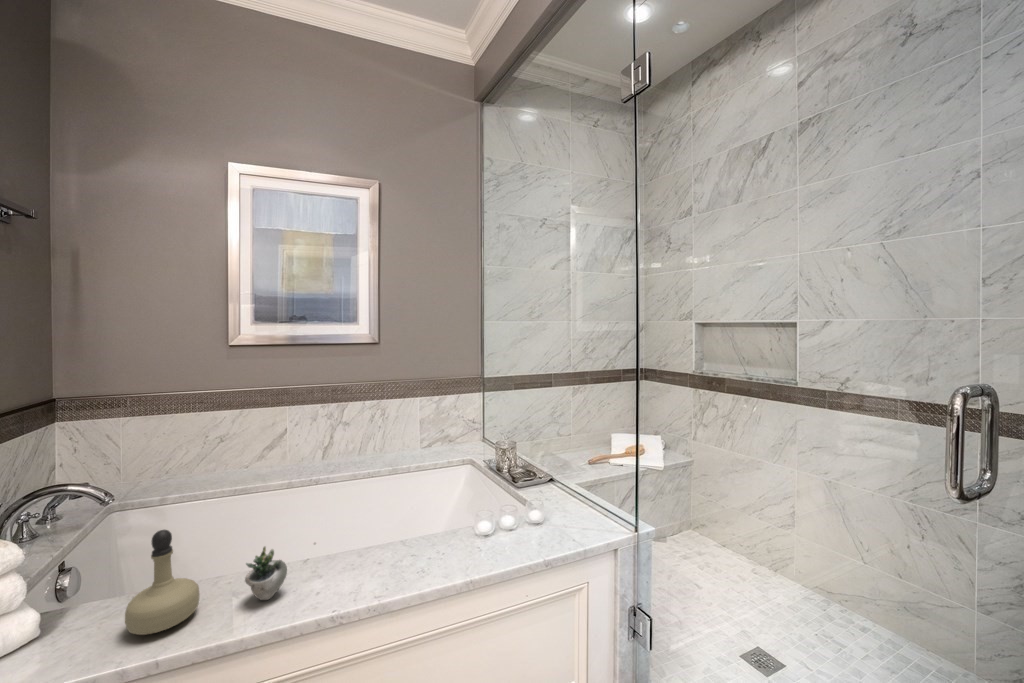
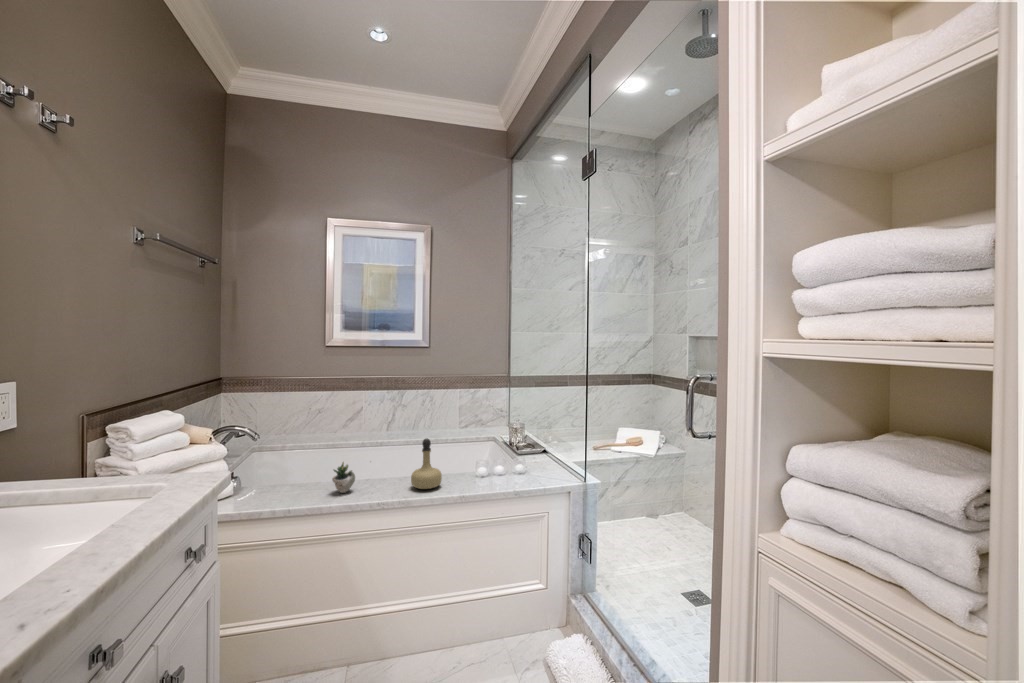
perfume bottle: present [125,530,200,635] -> present [411,438,442,489]

